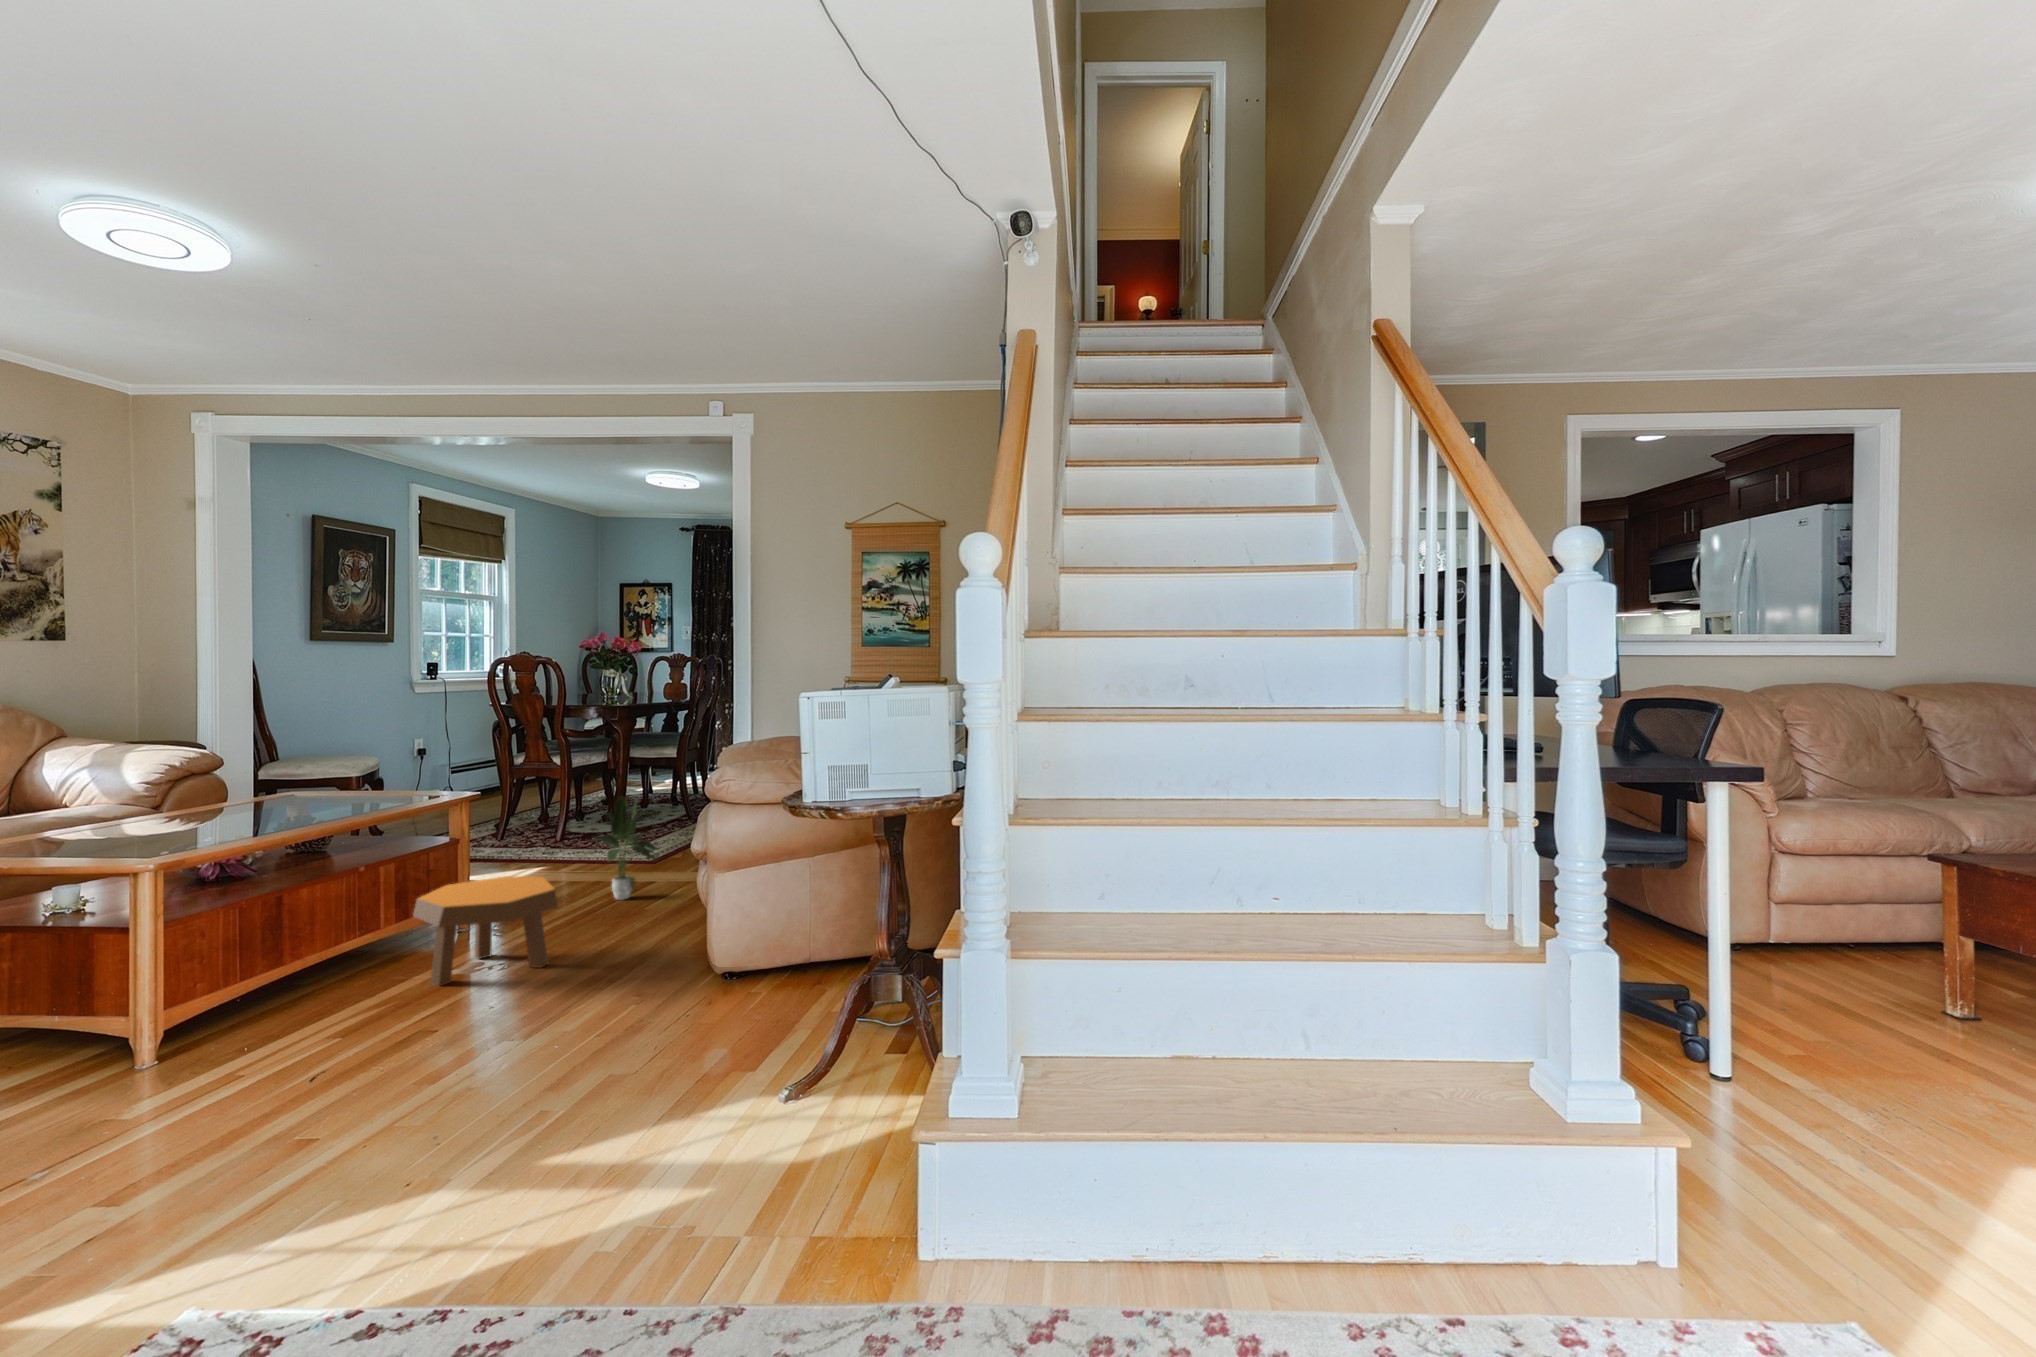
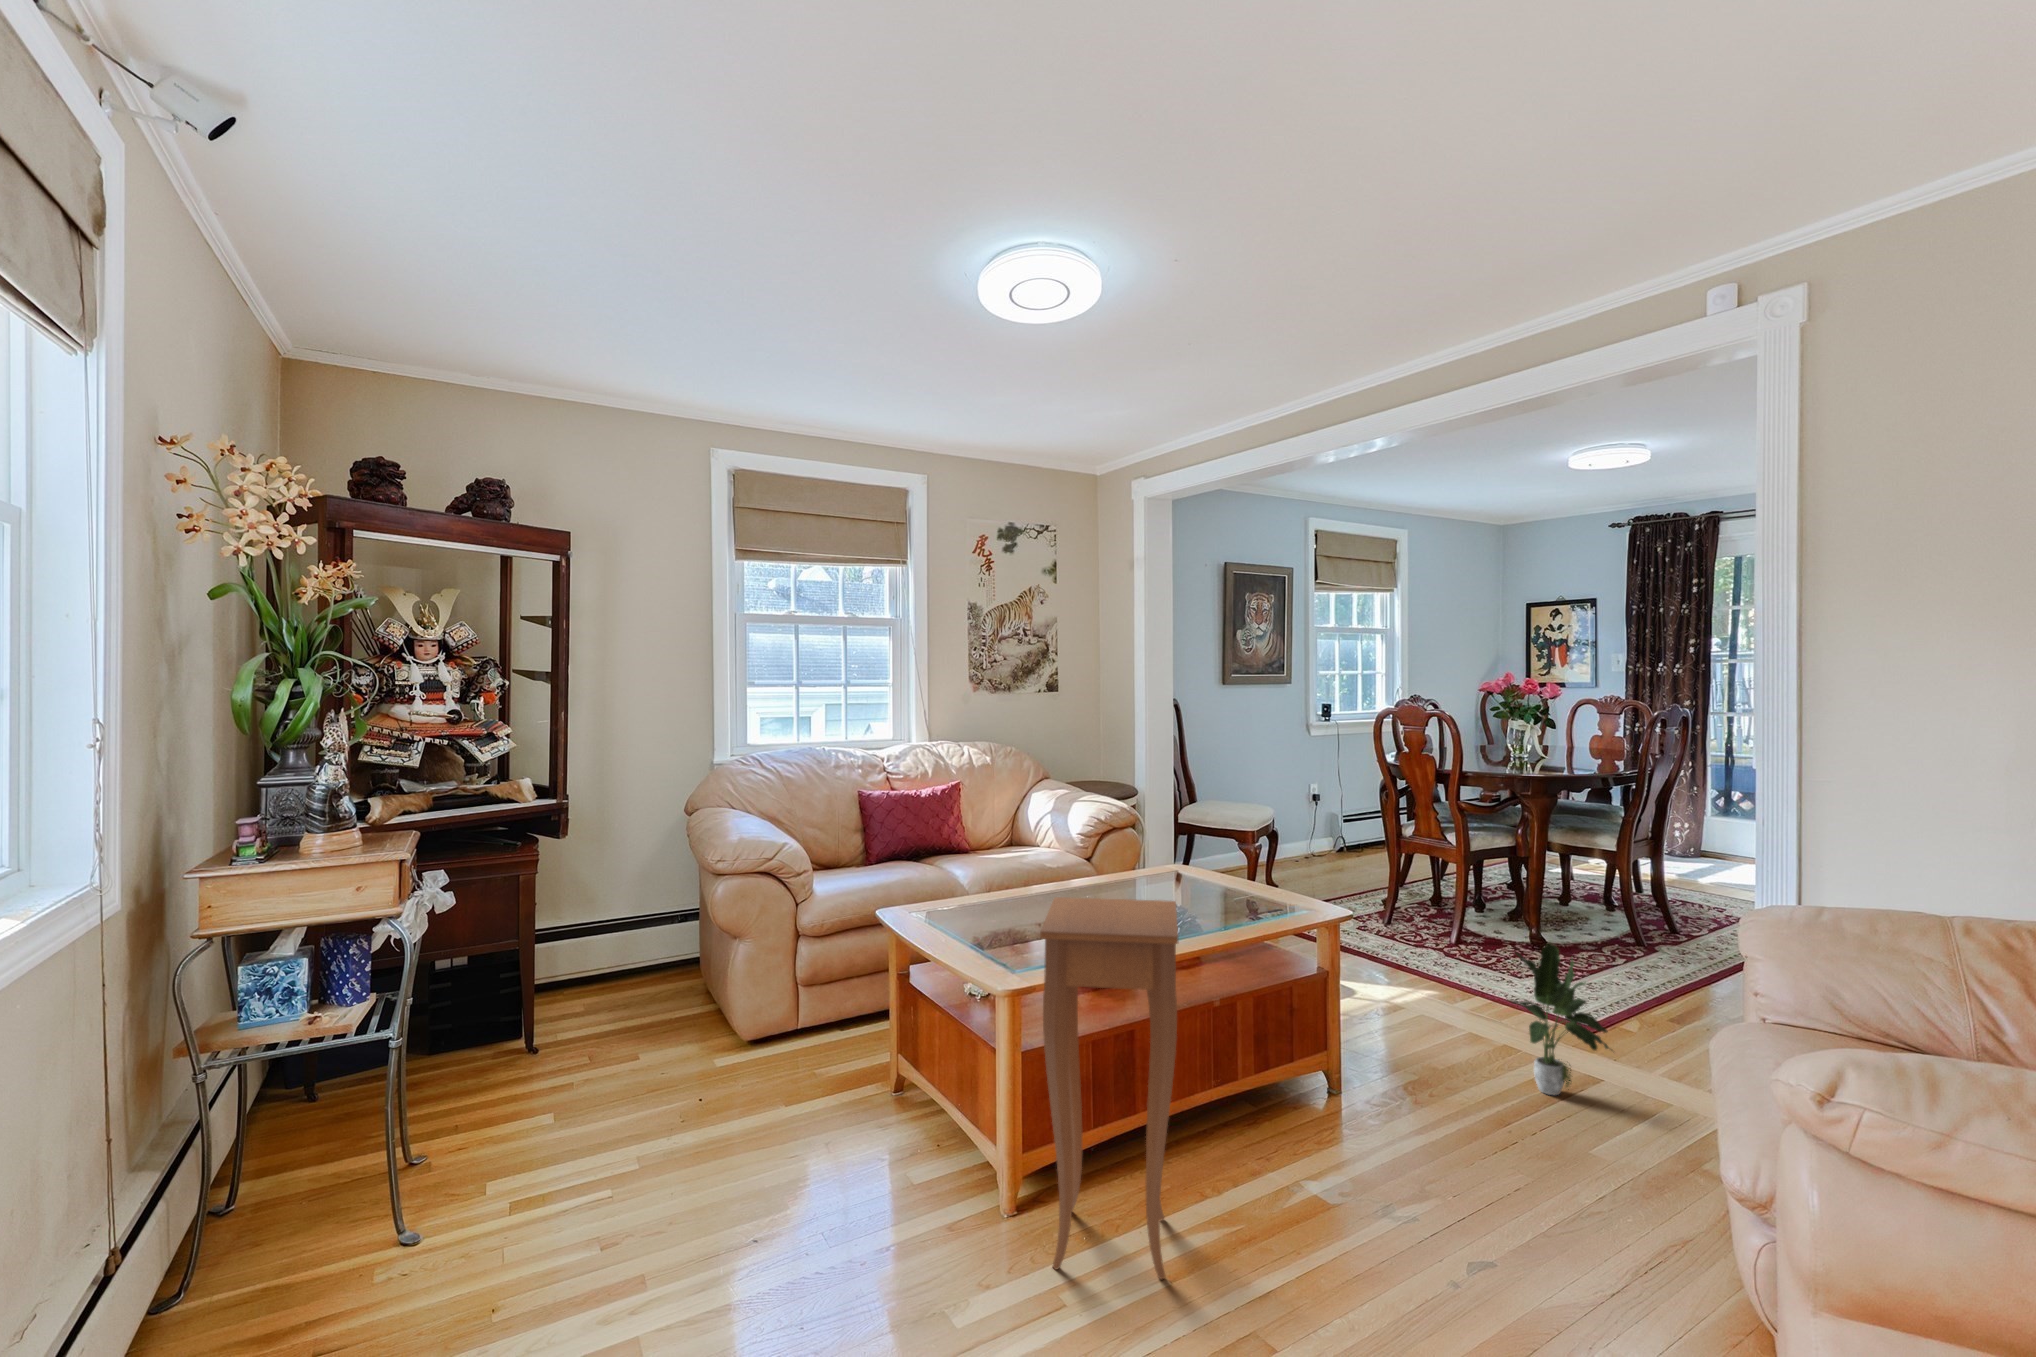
side table: none [198,763,338,1062] -> present [1040,897,1178,1279]
footstool: present [413,876,558,986] -> none [1273,1053,1462,1230]

